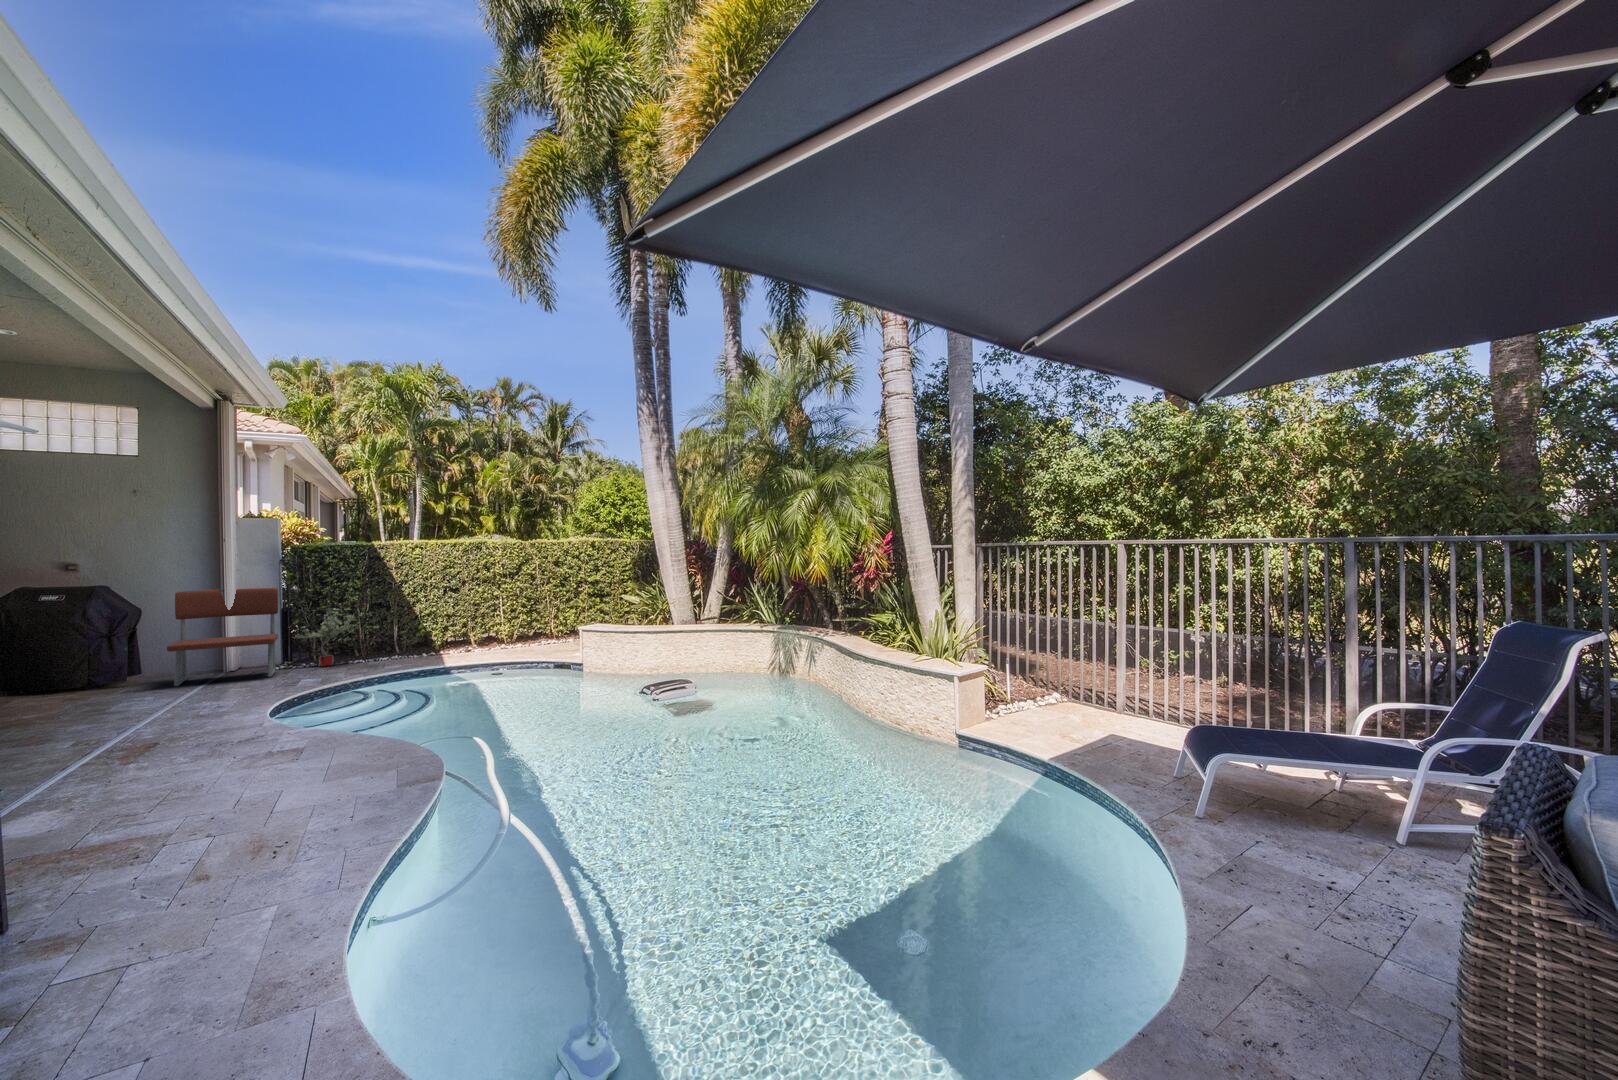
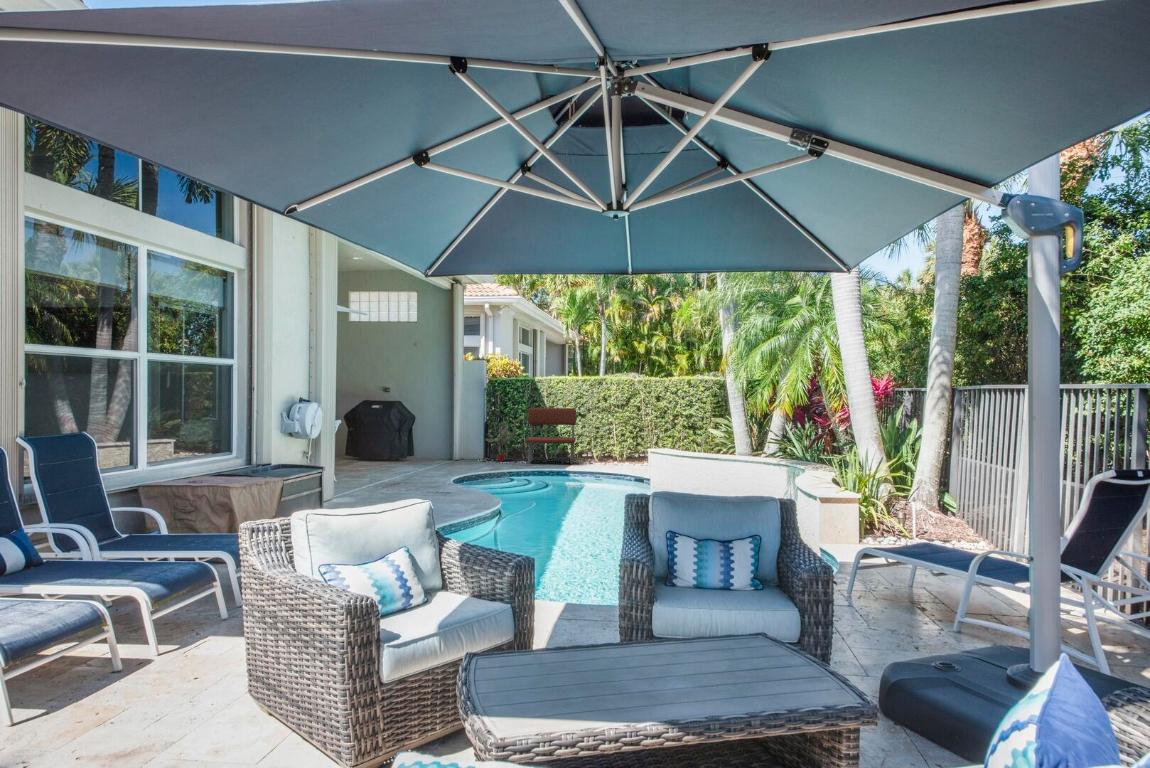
bench: present [167,588,278,686] -> present [525,408,576,464]

